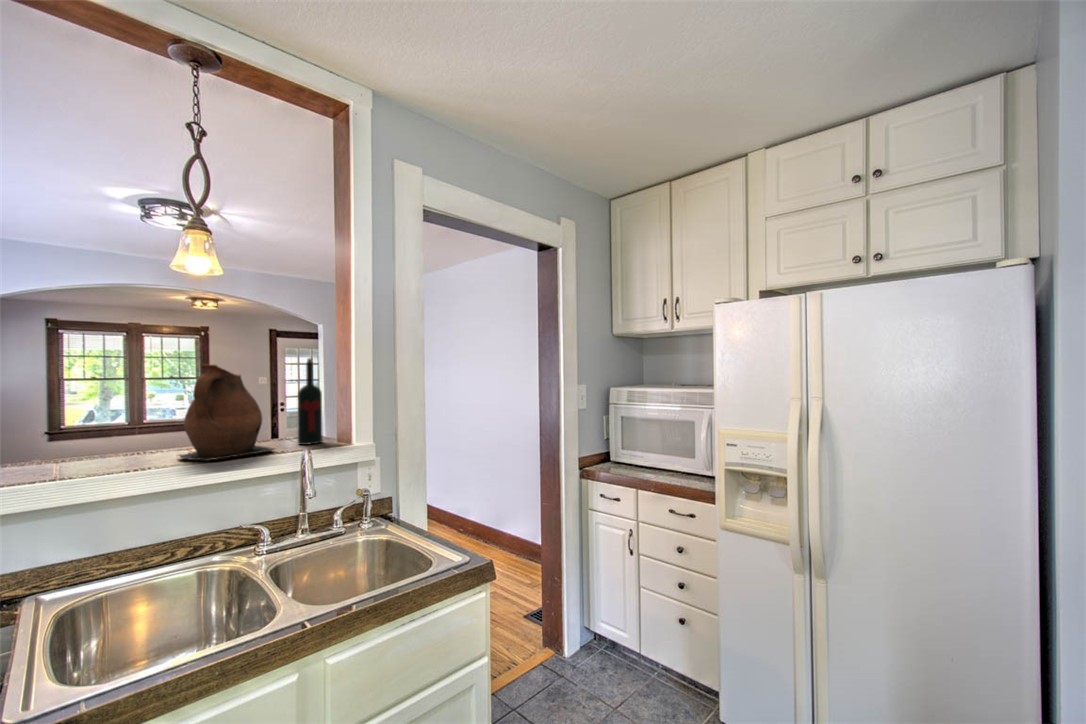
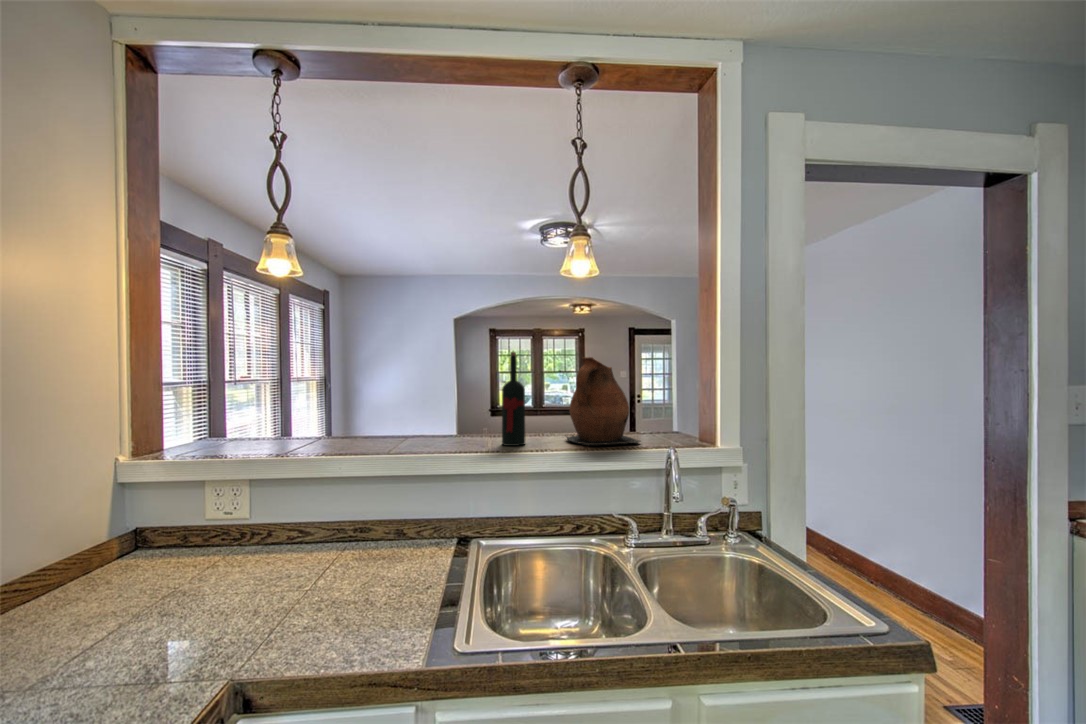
wine bottle: present [298,358,323,445] -> present [502,352,525,446]

